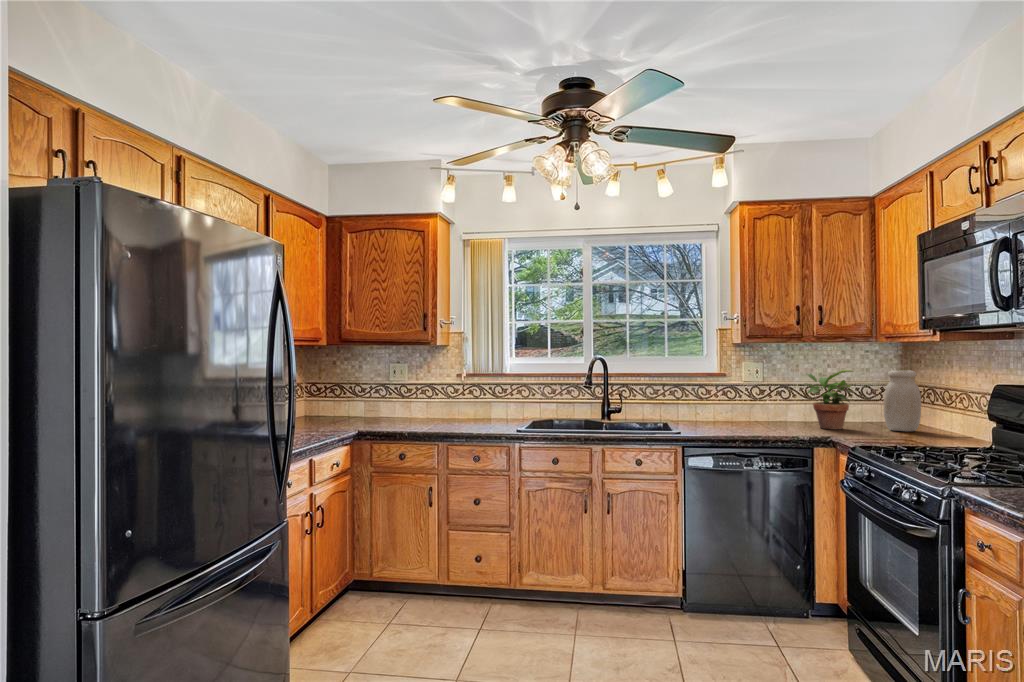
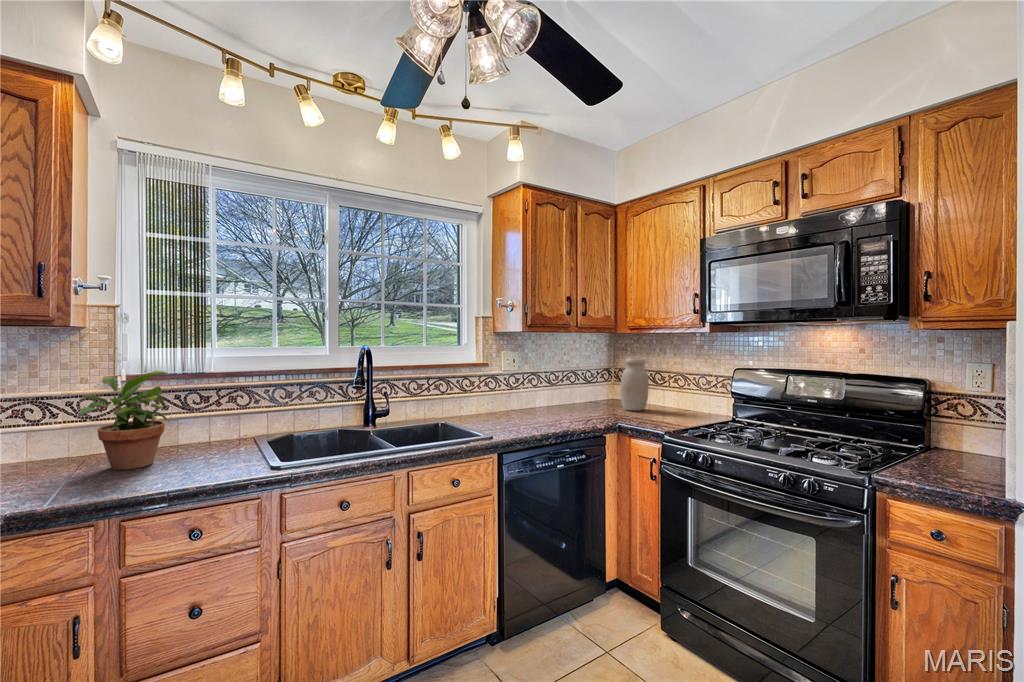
potted plant: present [804,370,853,429] -> present [78,371,169,470]

